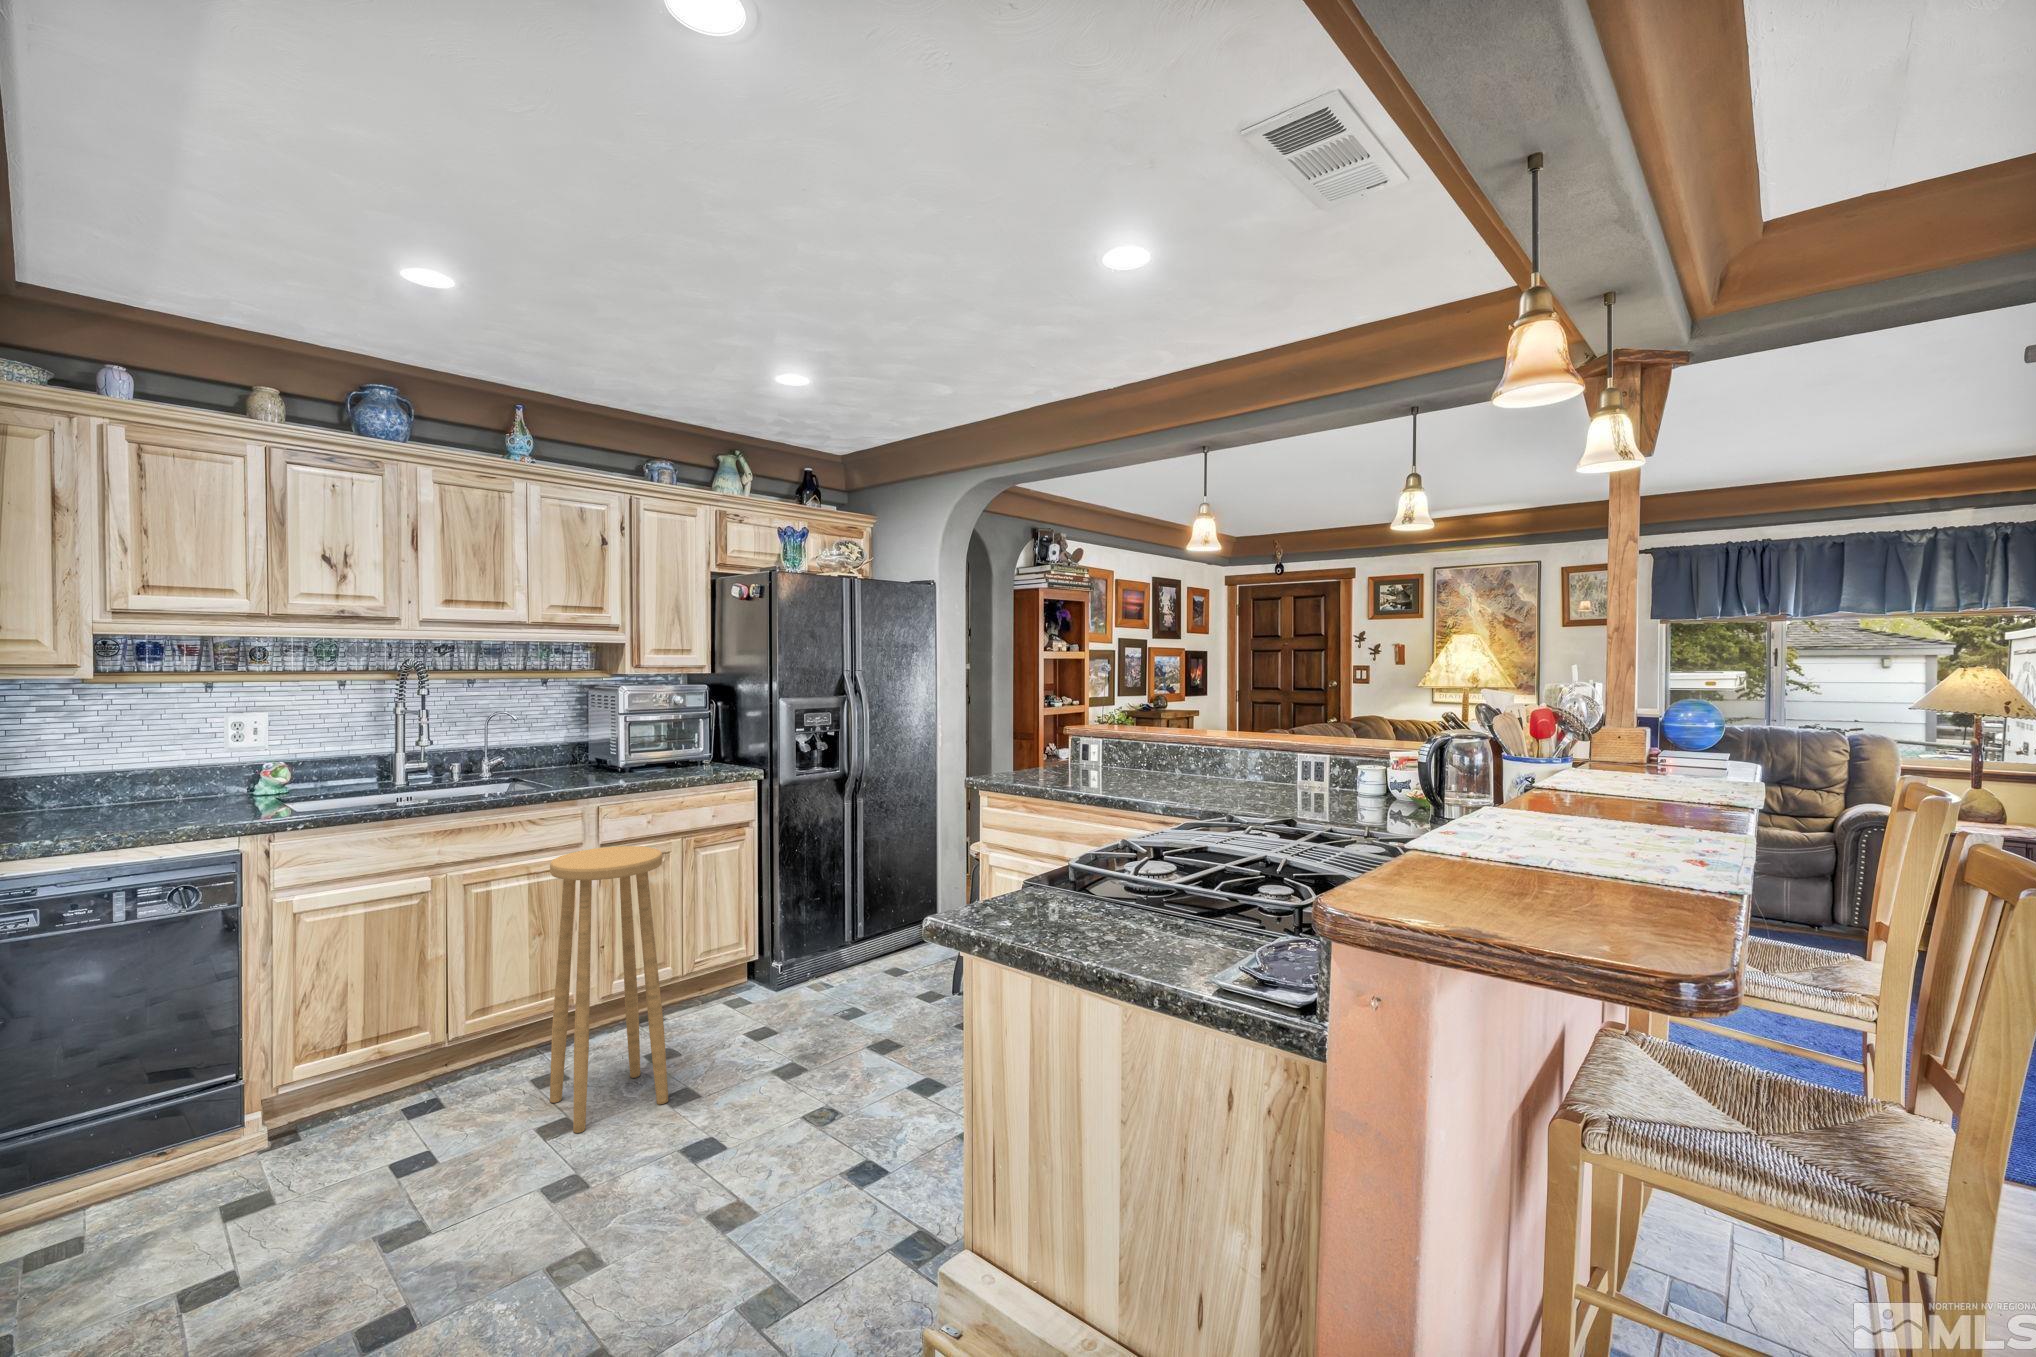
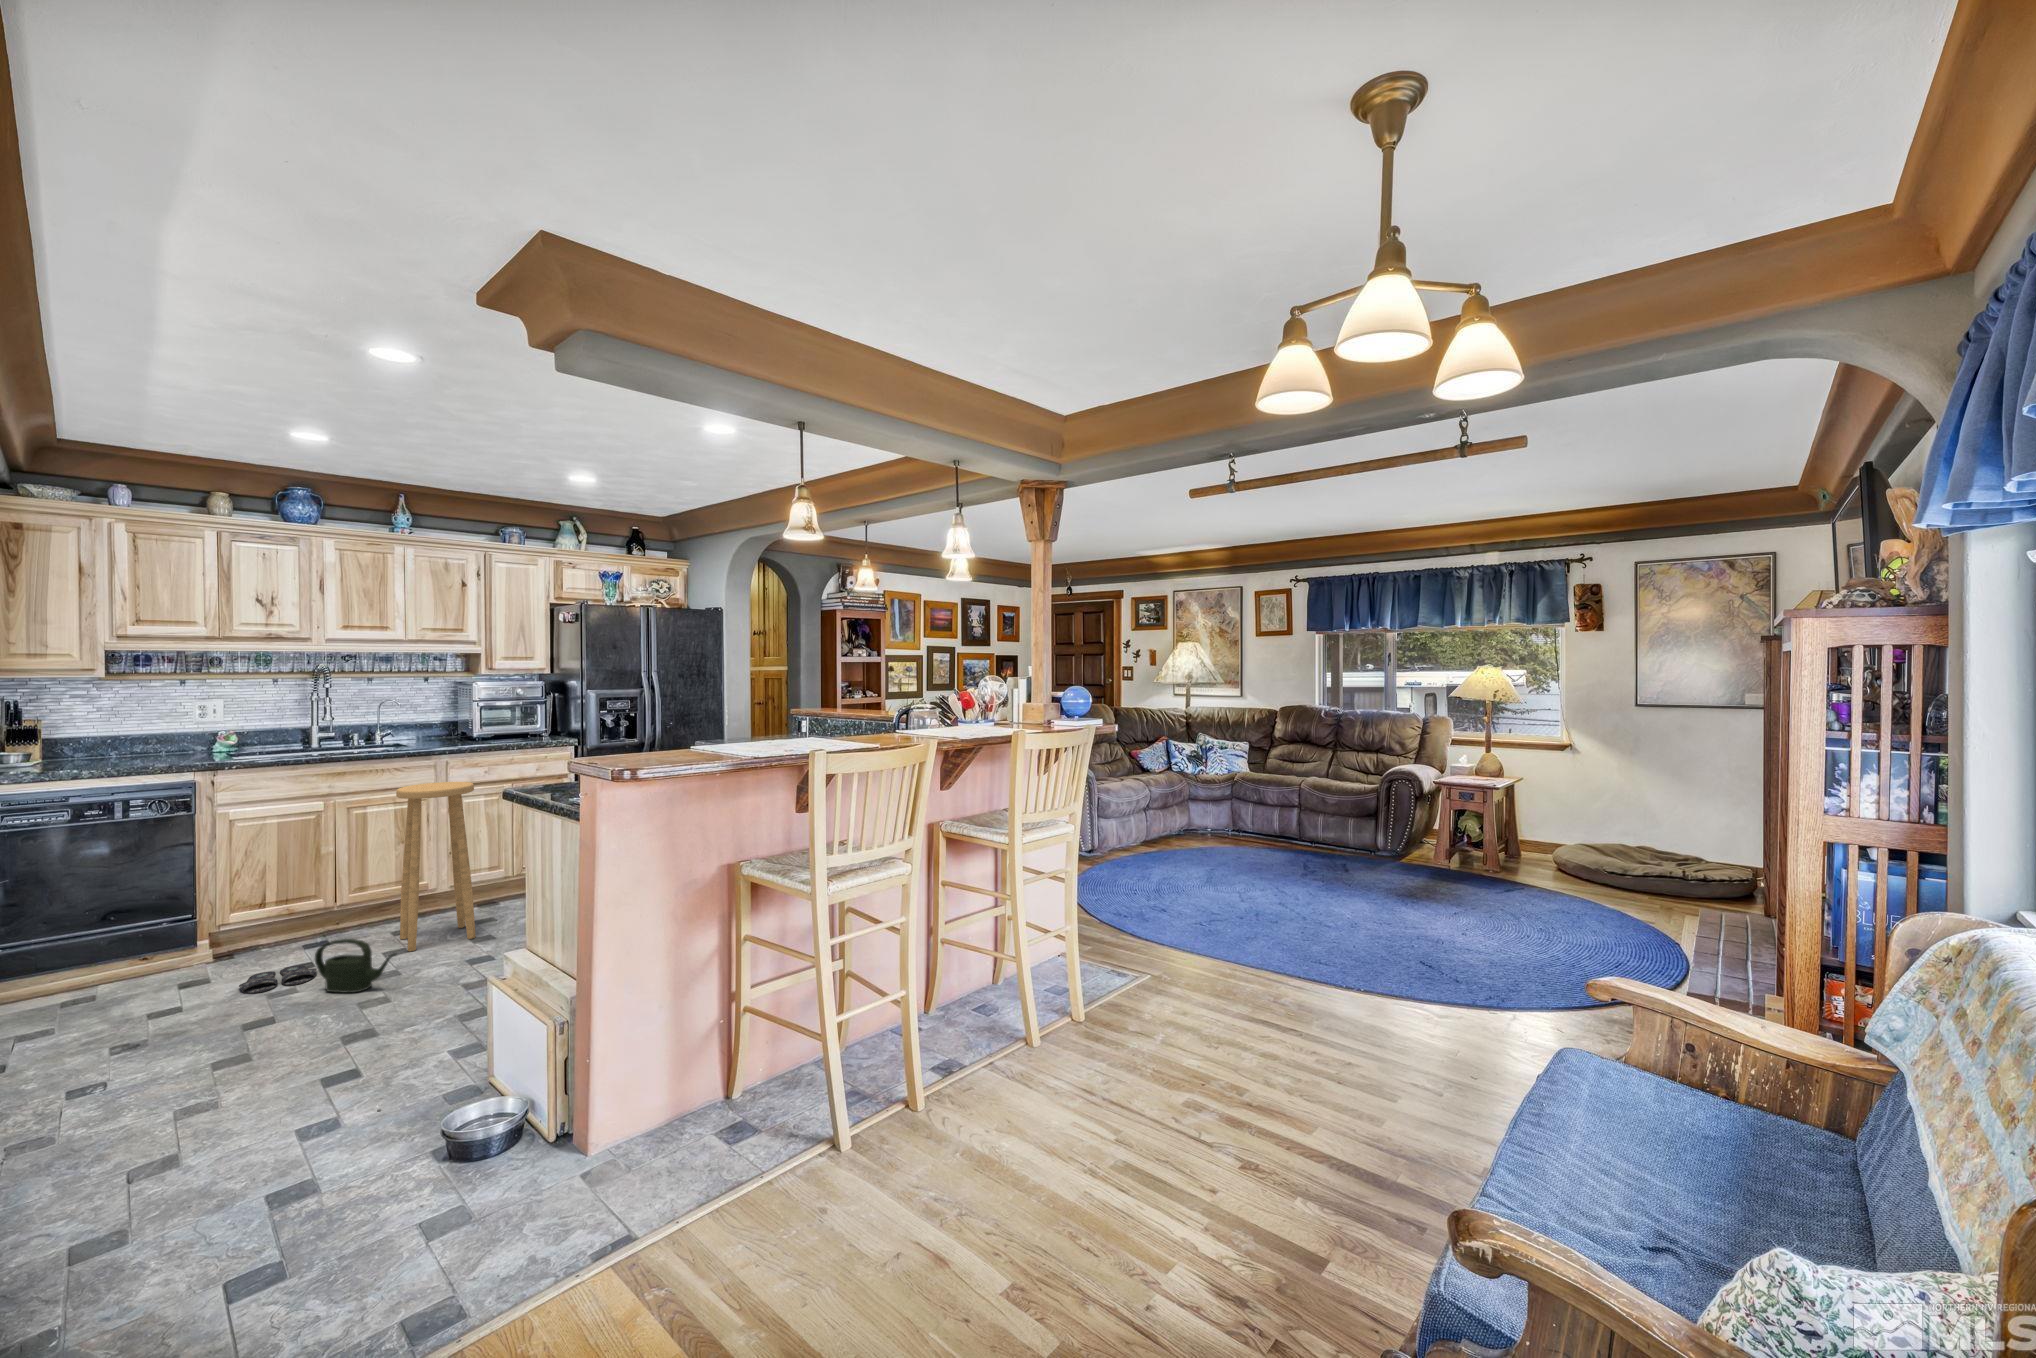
watering can: none [452,1143,595,1243] -> present [315,939,396,993]
slippers: none [321,1165,443,1240] -> present [239,965,317,994]

